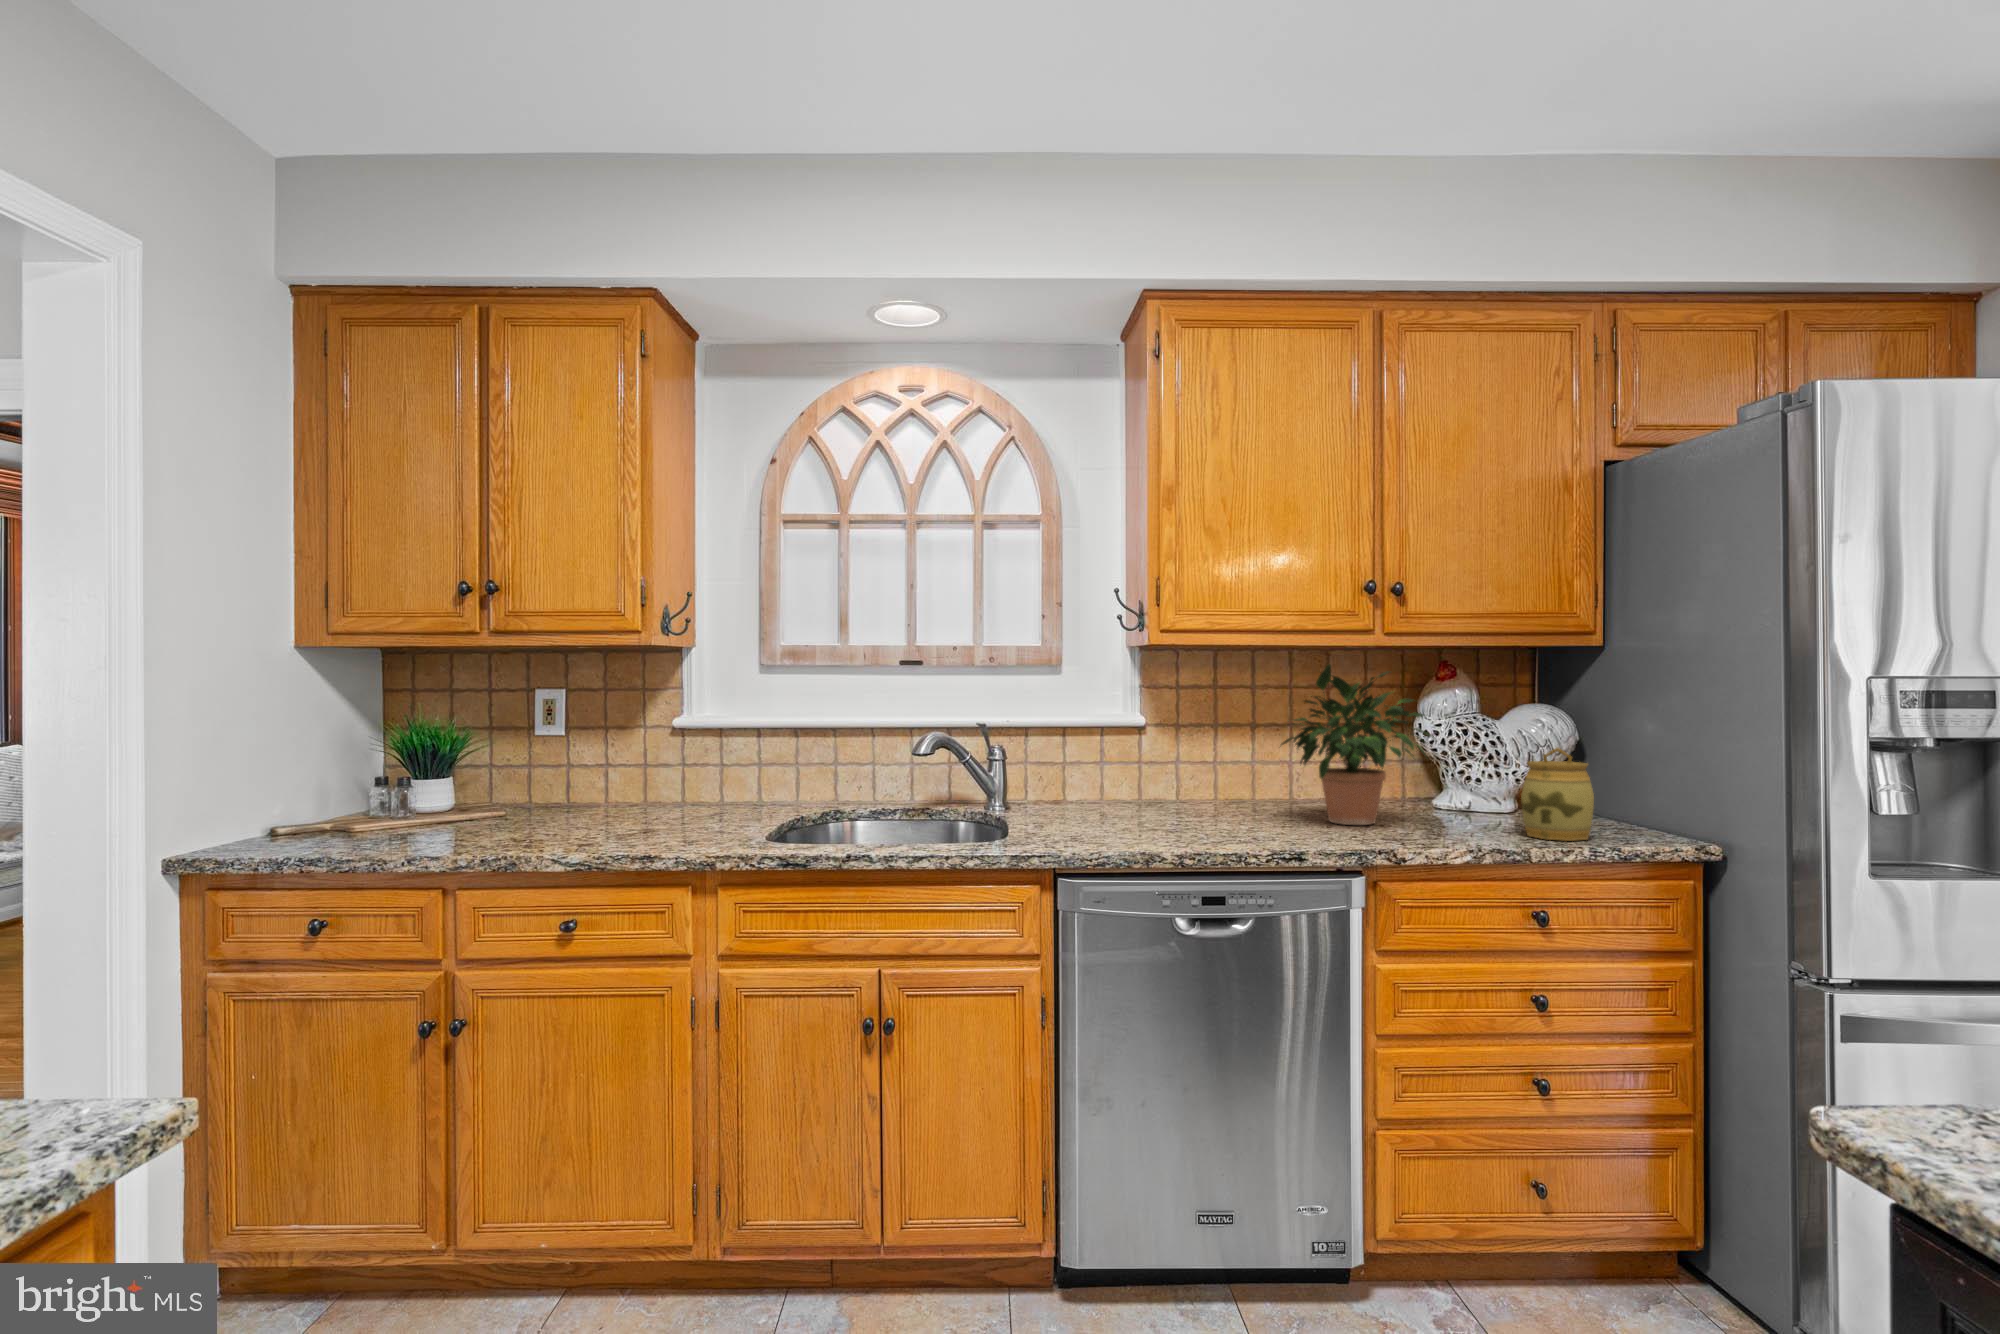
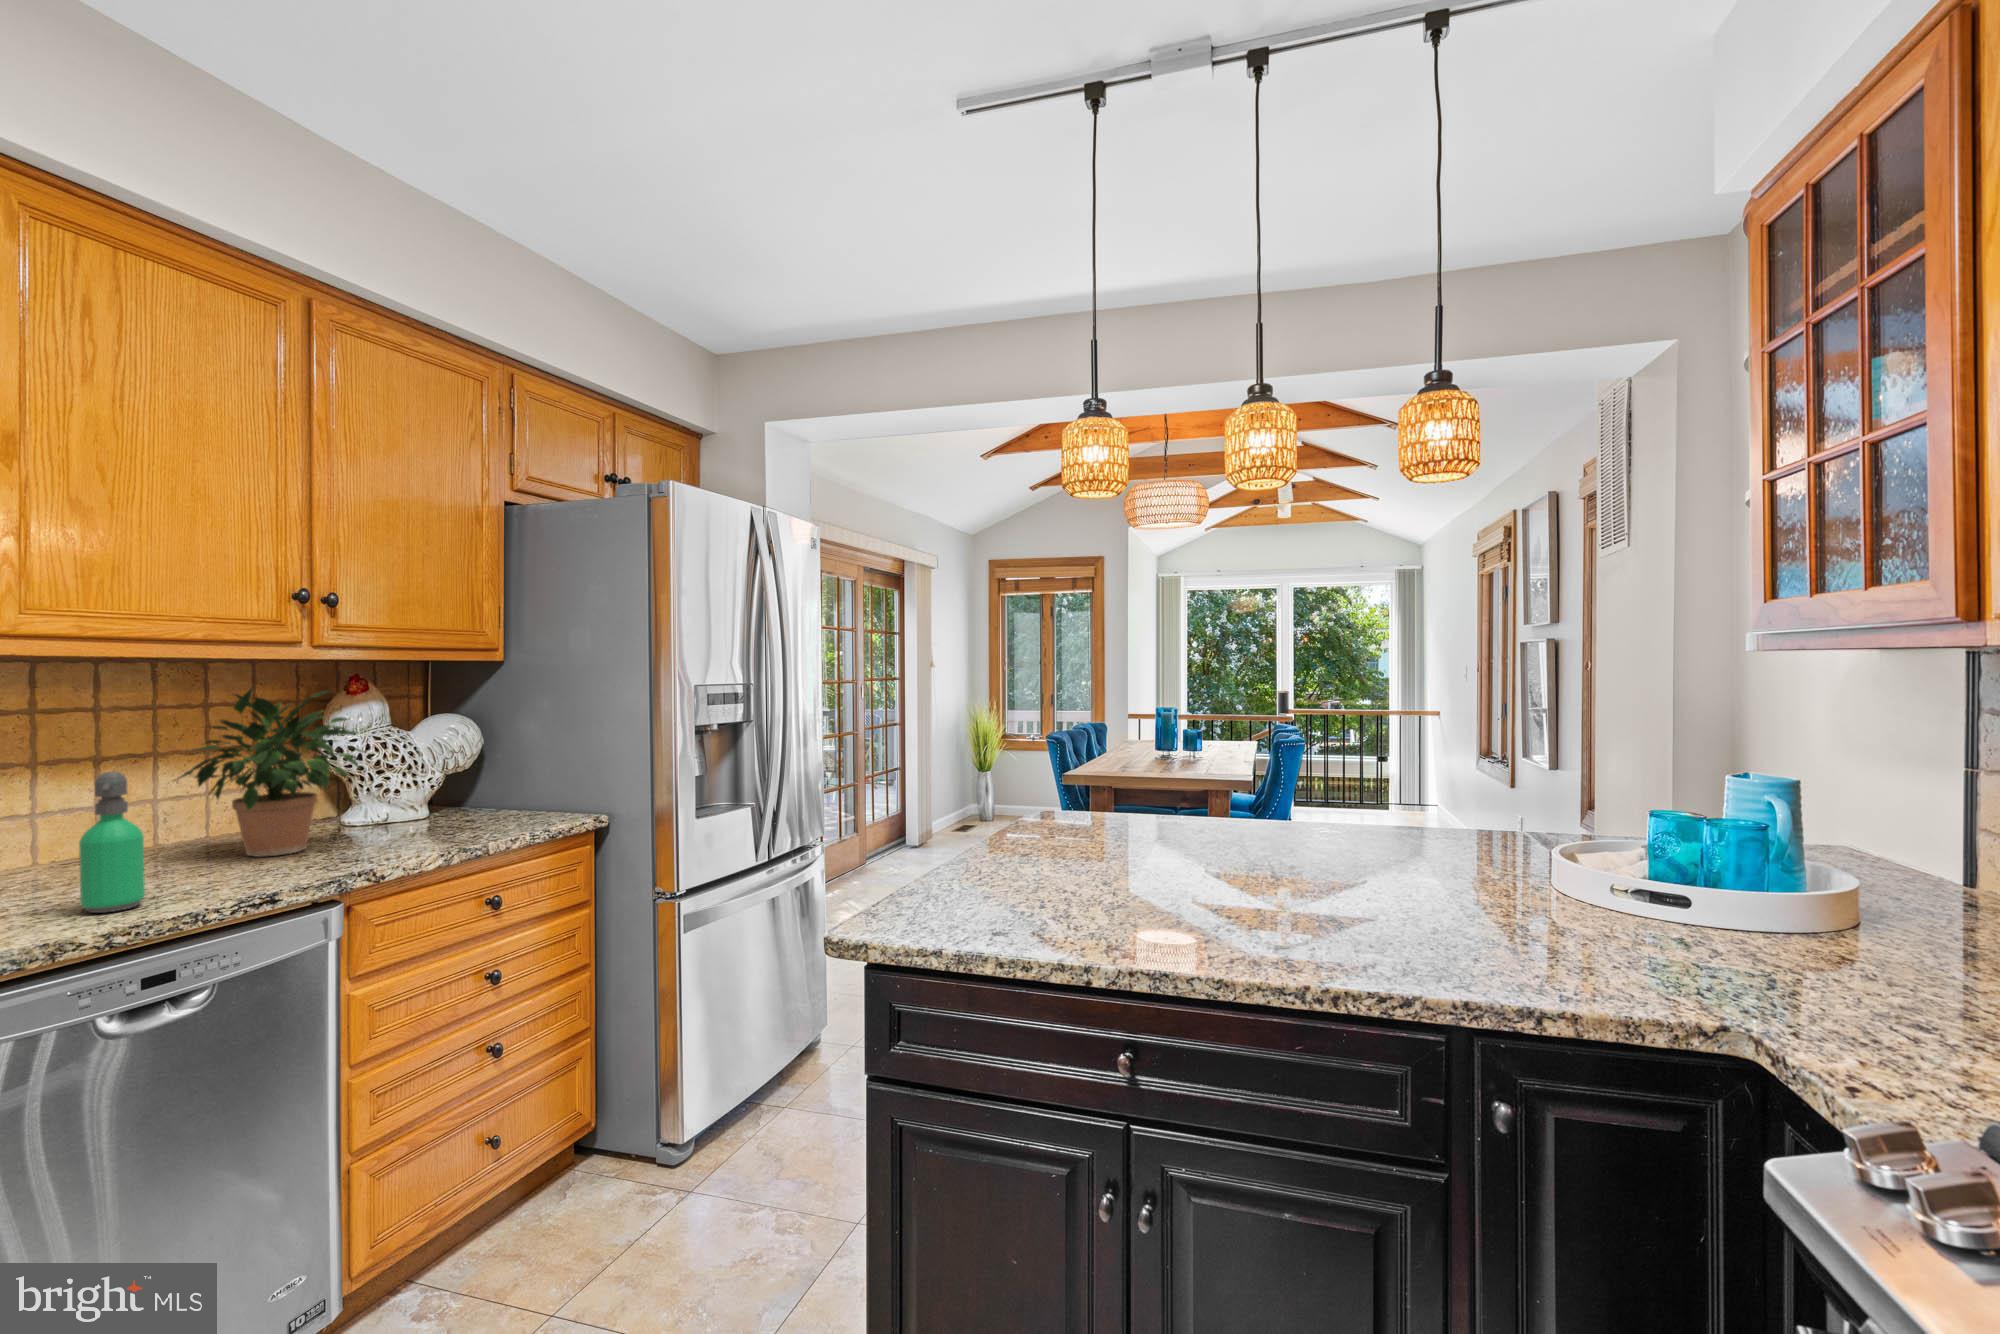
soap dispenser: none [1183,729,1222,842] -> present [79,772,145,913]
jar: present [1521,748,1594,841] -> none [462,752,530,834]

